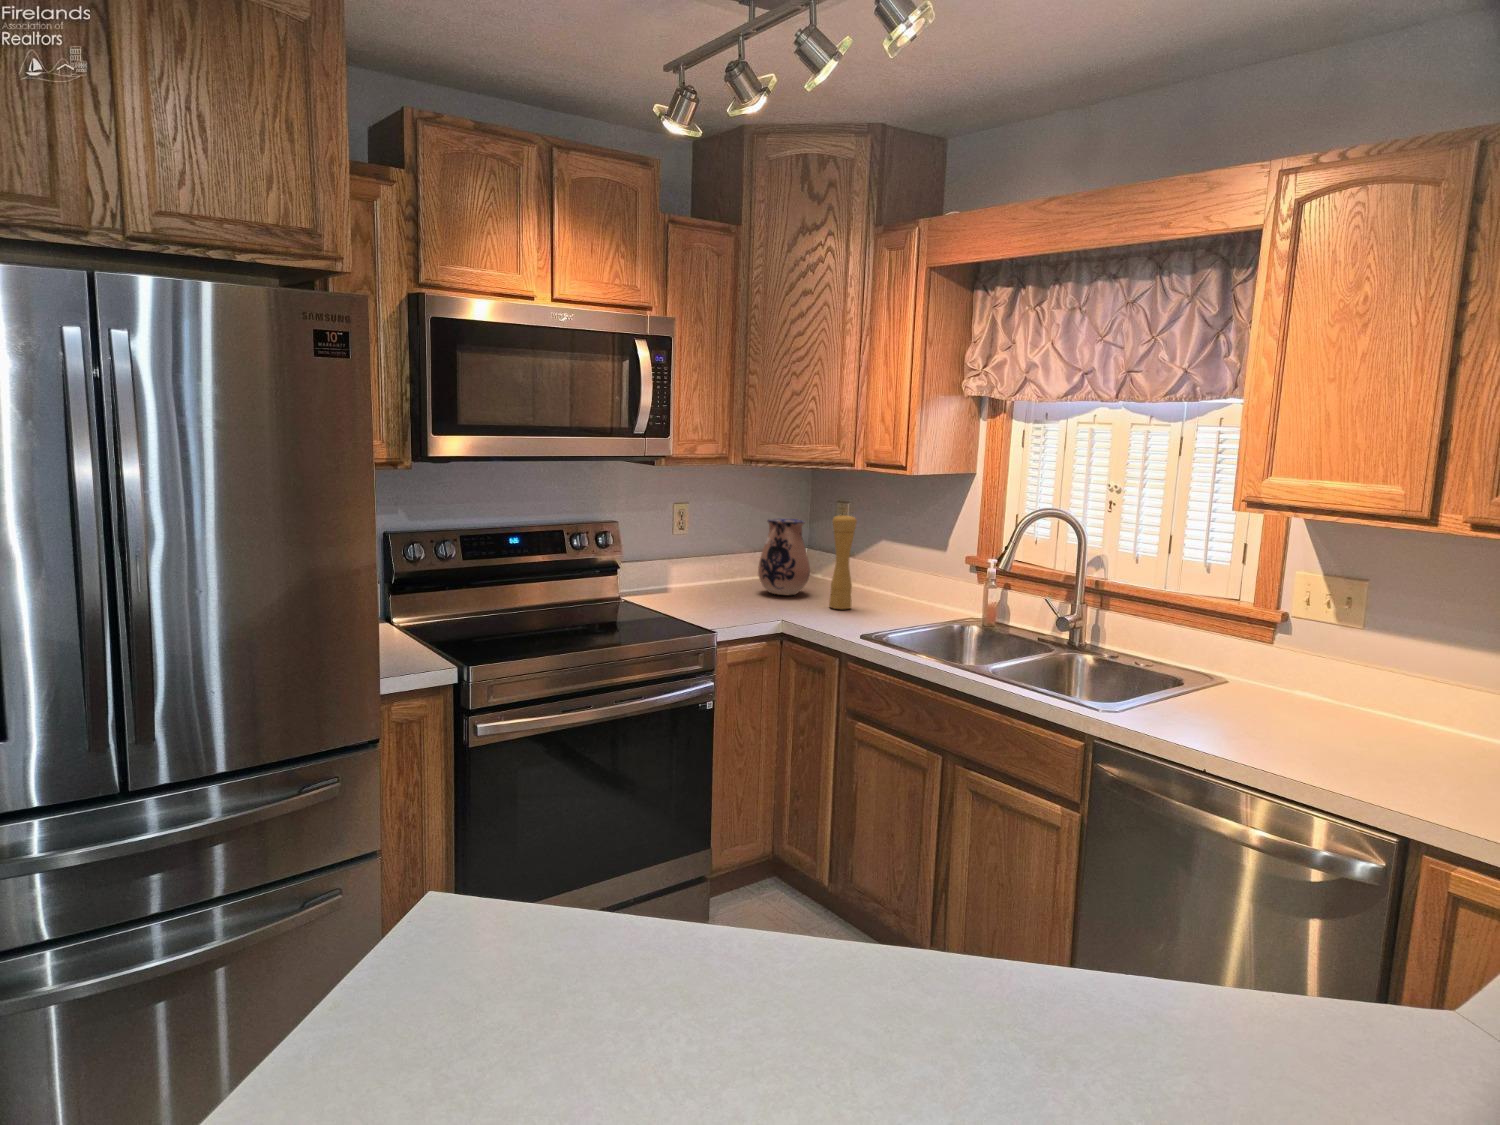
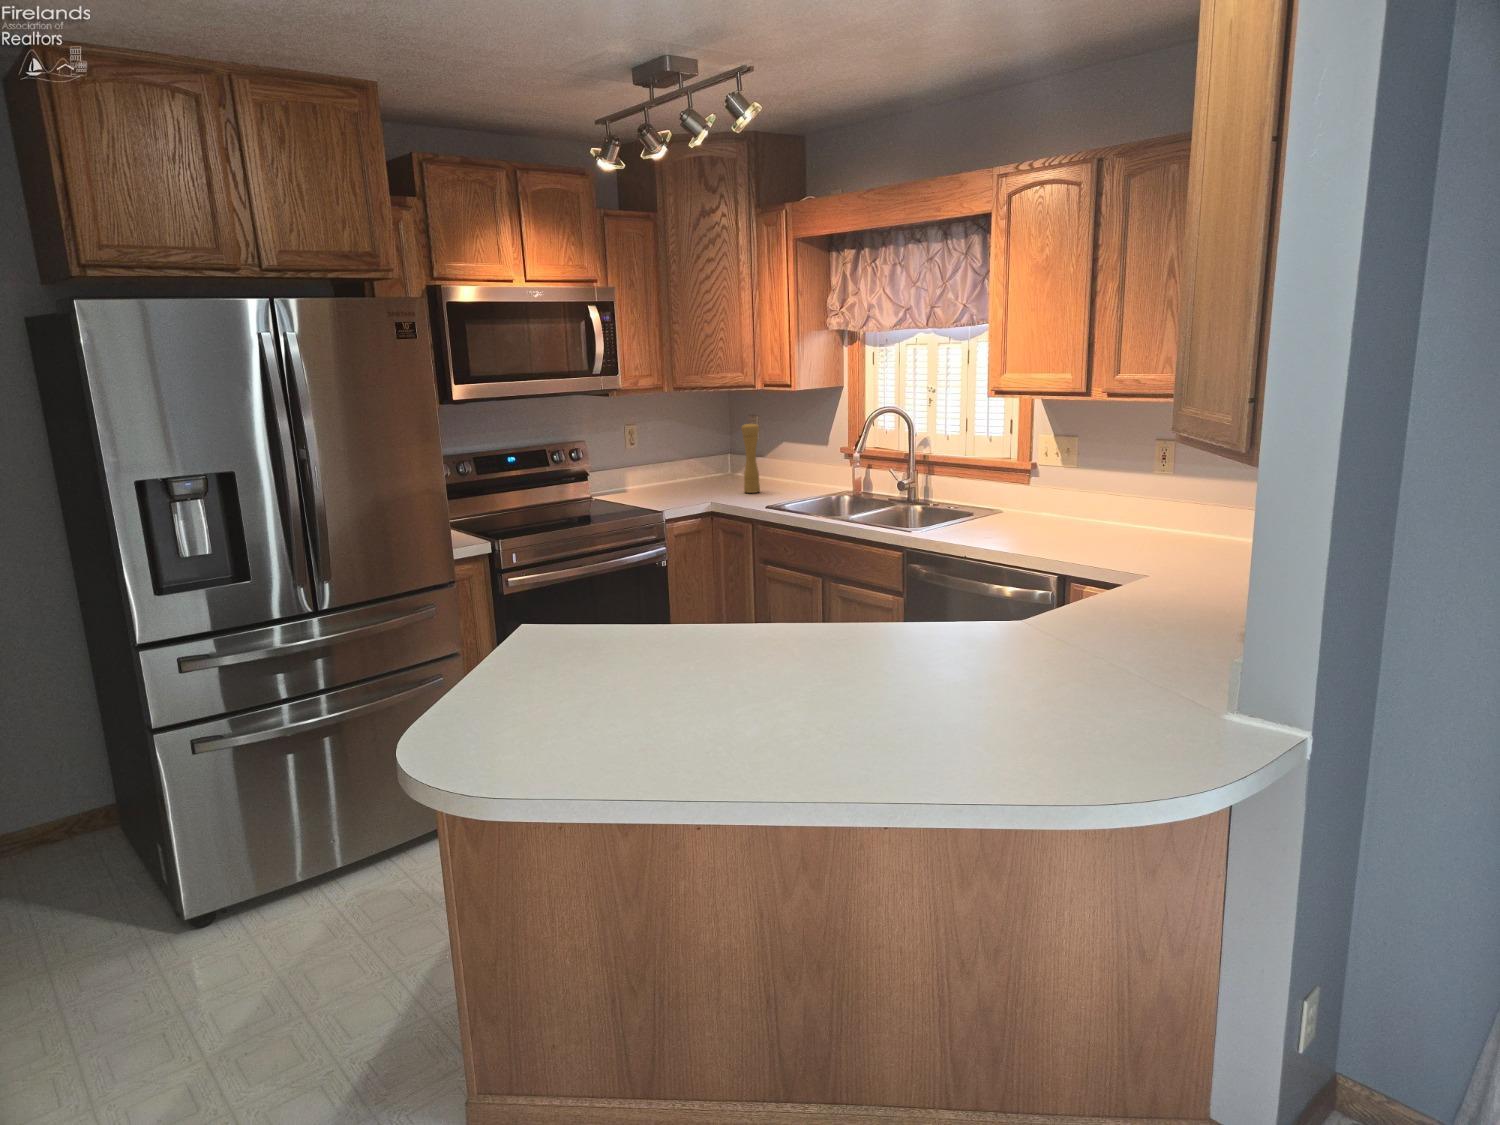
ceramic pitcher: present [758,518,810,595] -> none [691,430,729,487]

